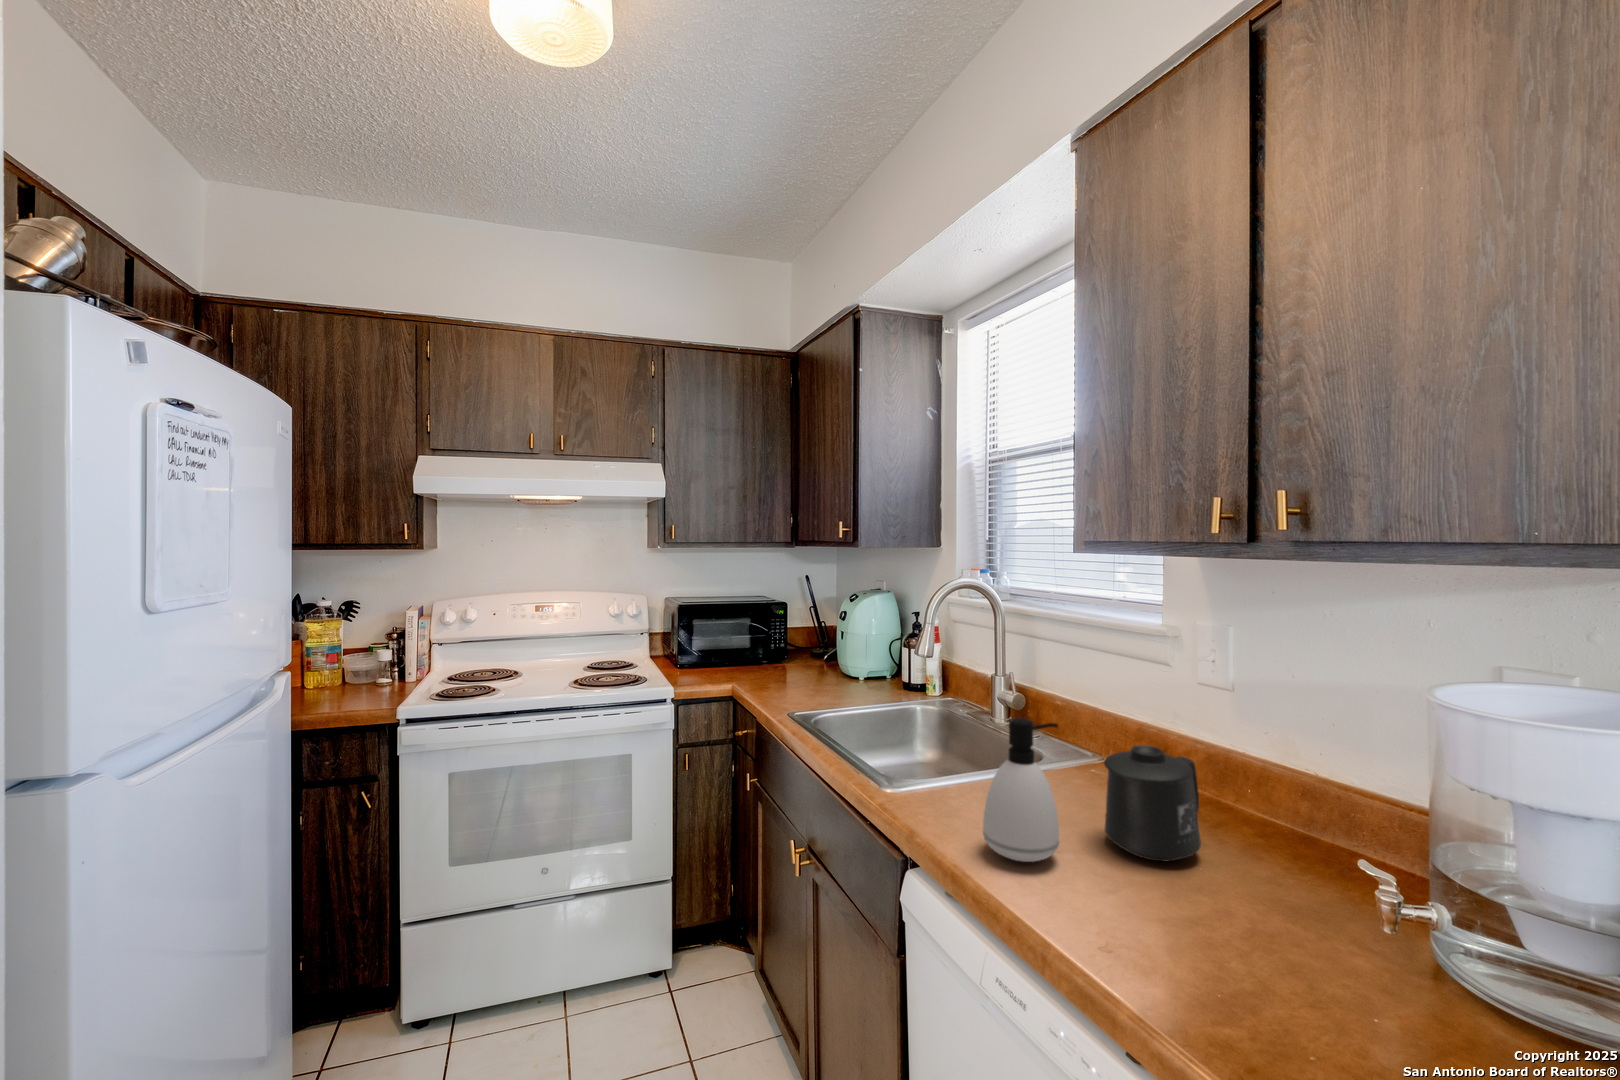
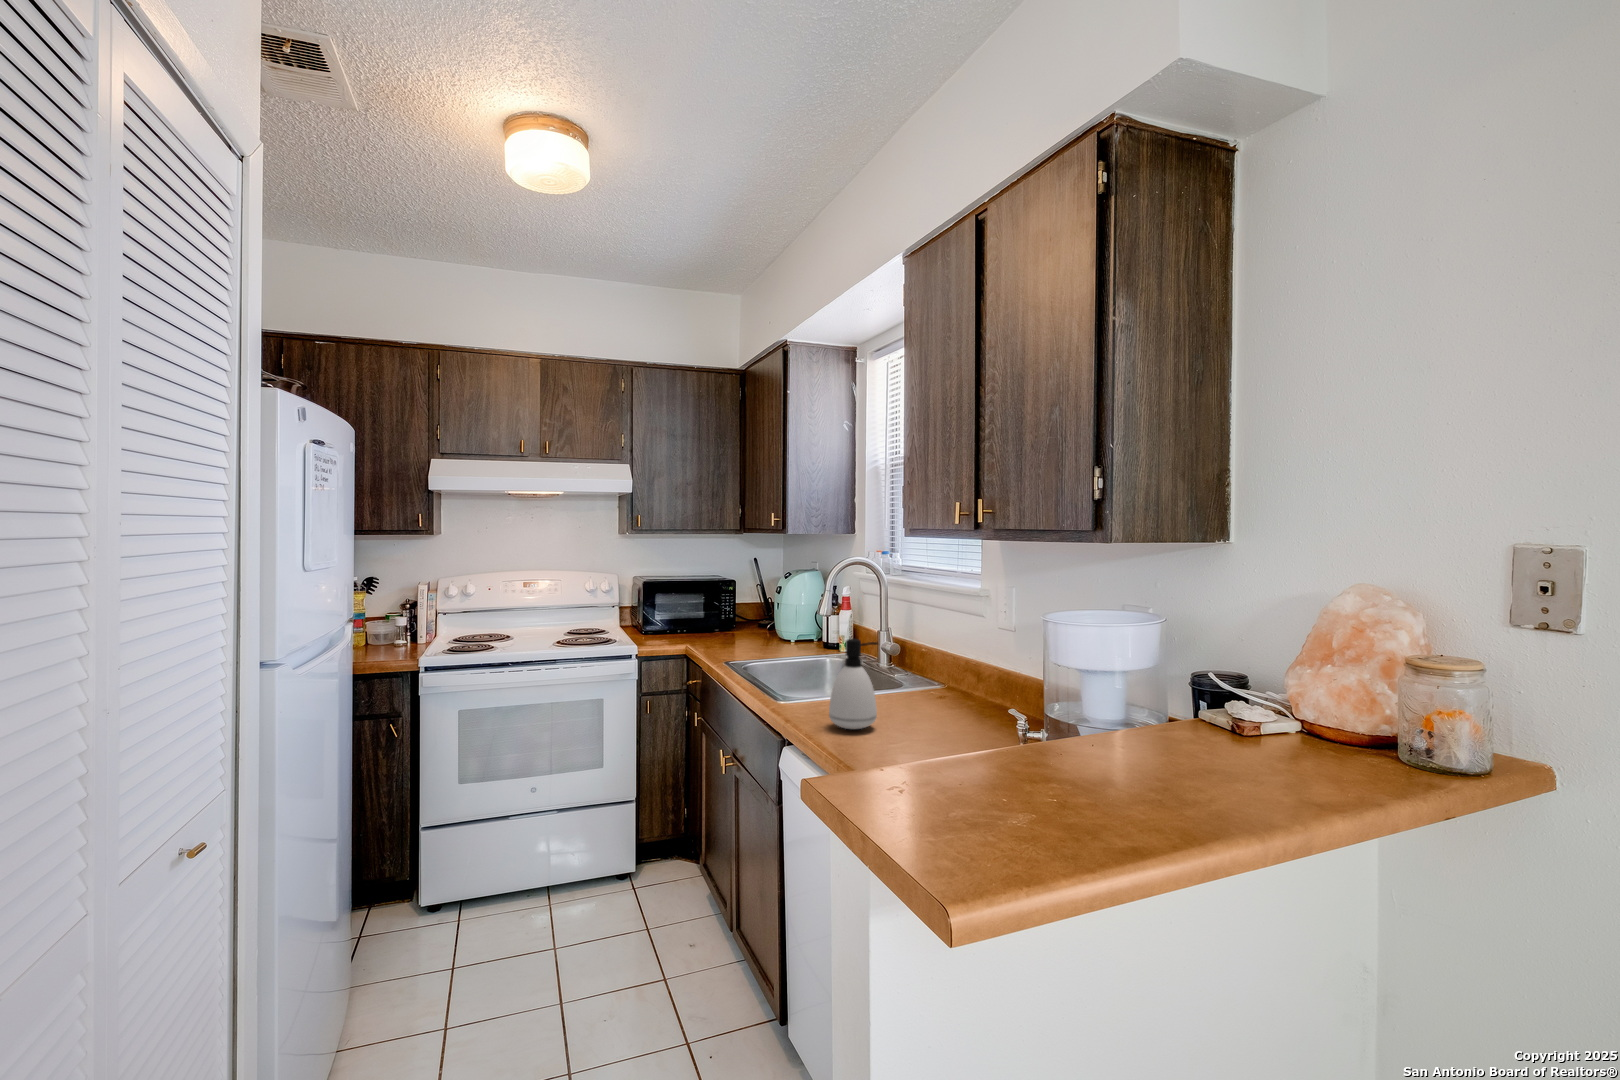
mug: present [1104,745,1201,861] -> none [912,658,979,730]

